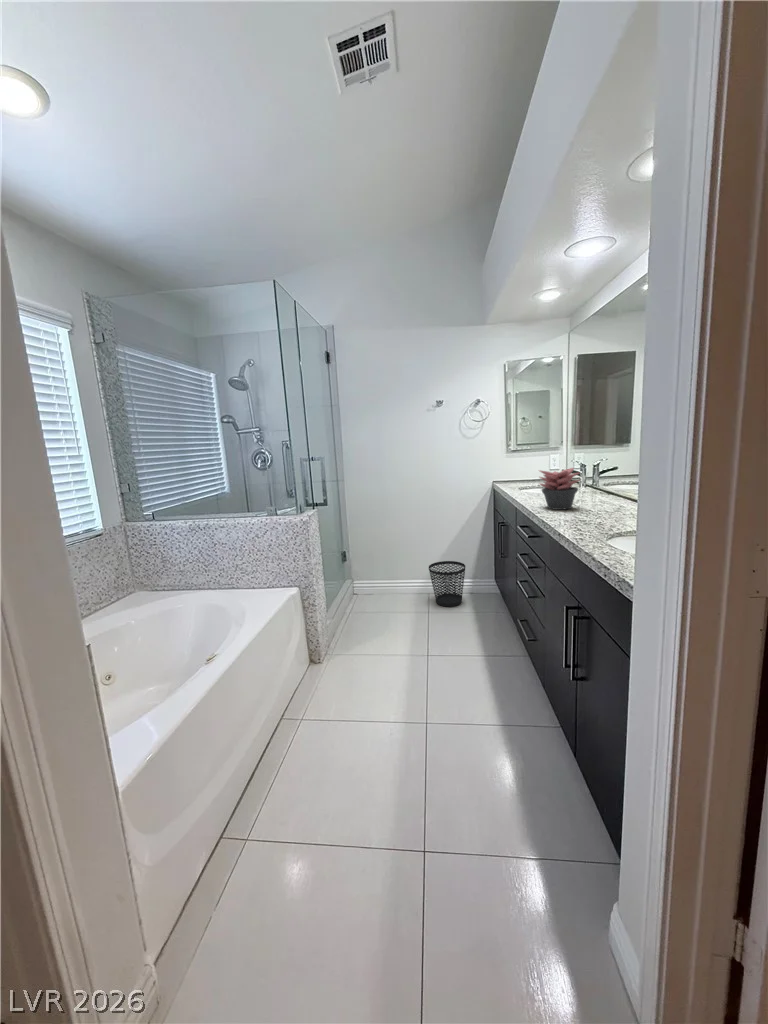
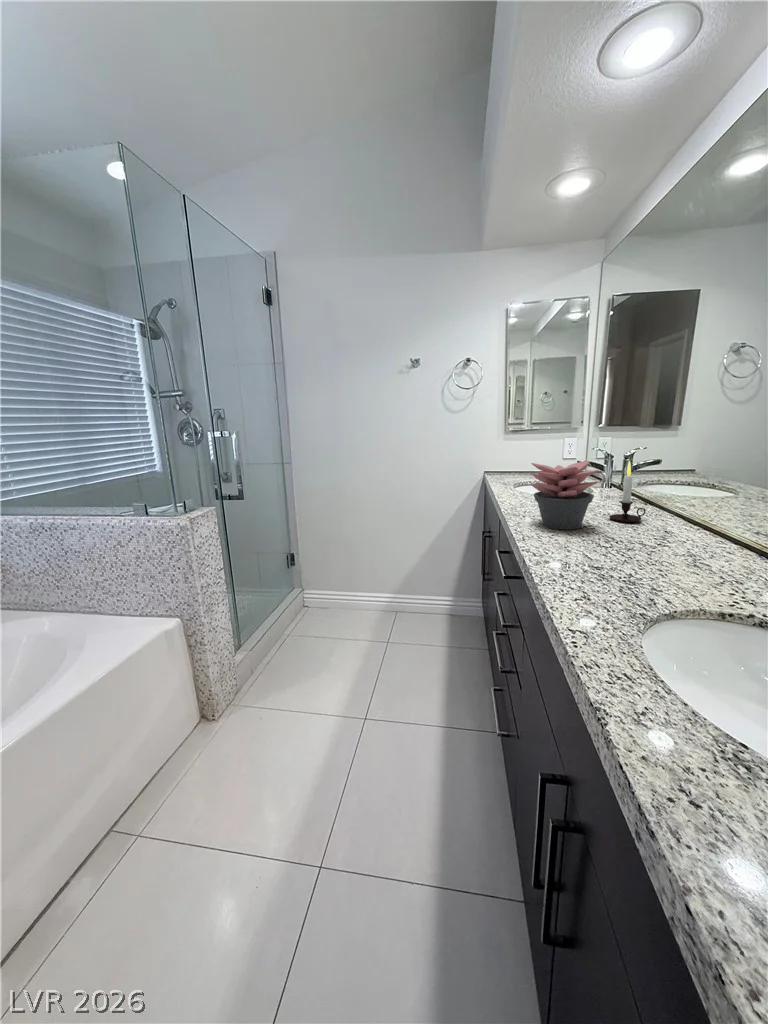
candle: none [588,467,610,505] -> present [609,461,646,522]
wastebasket: present [429,561,465,607] -> none [394,572,442,633]

